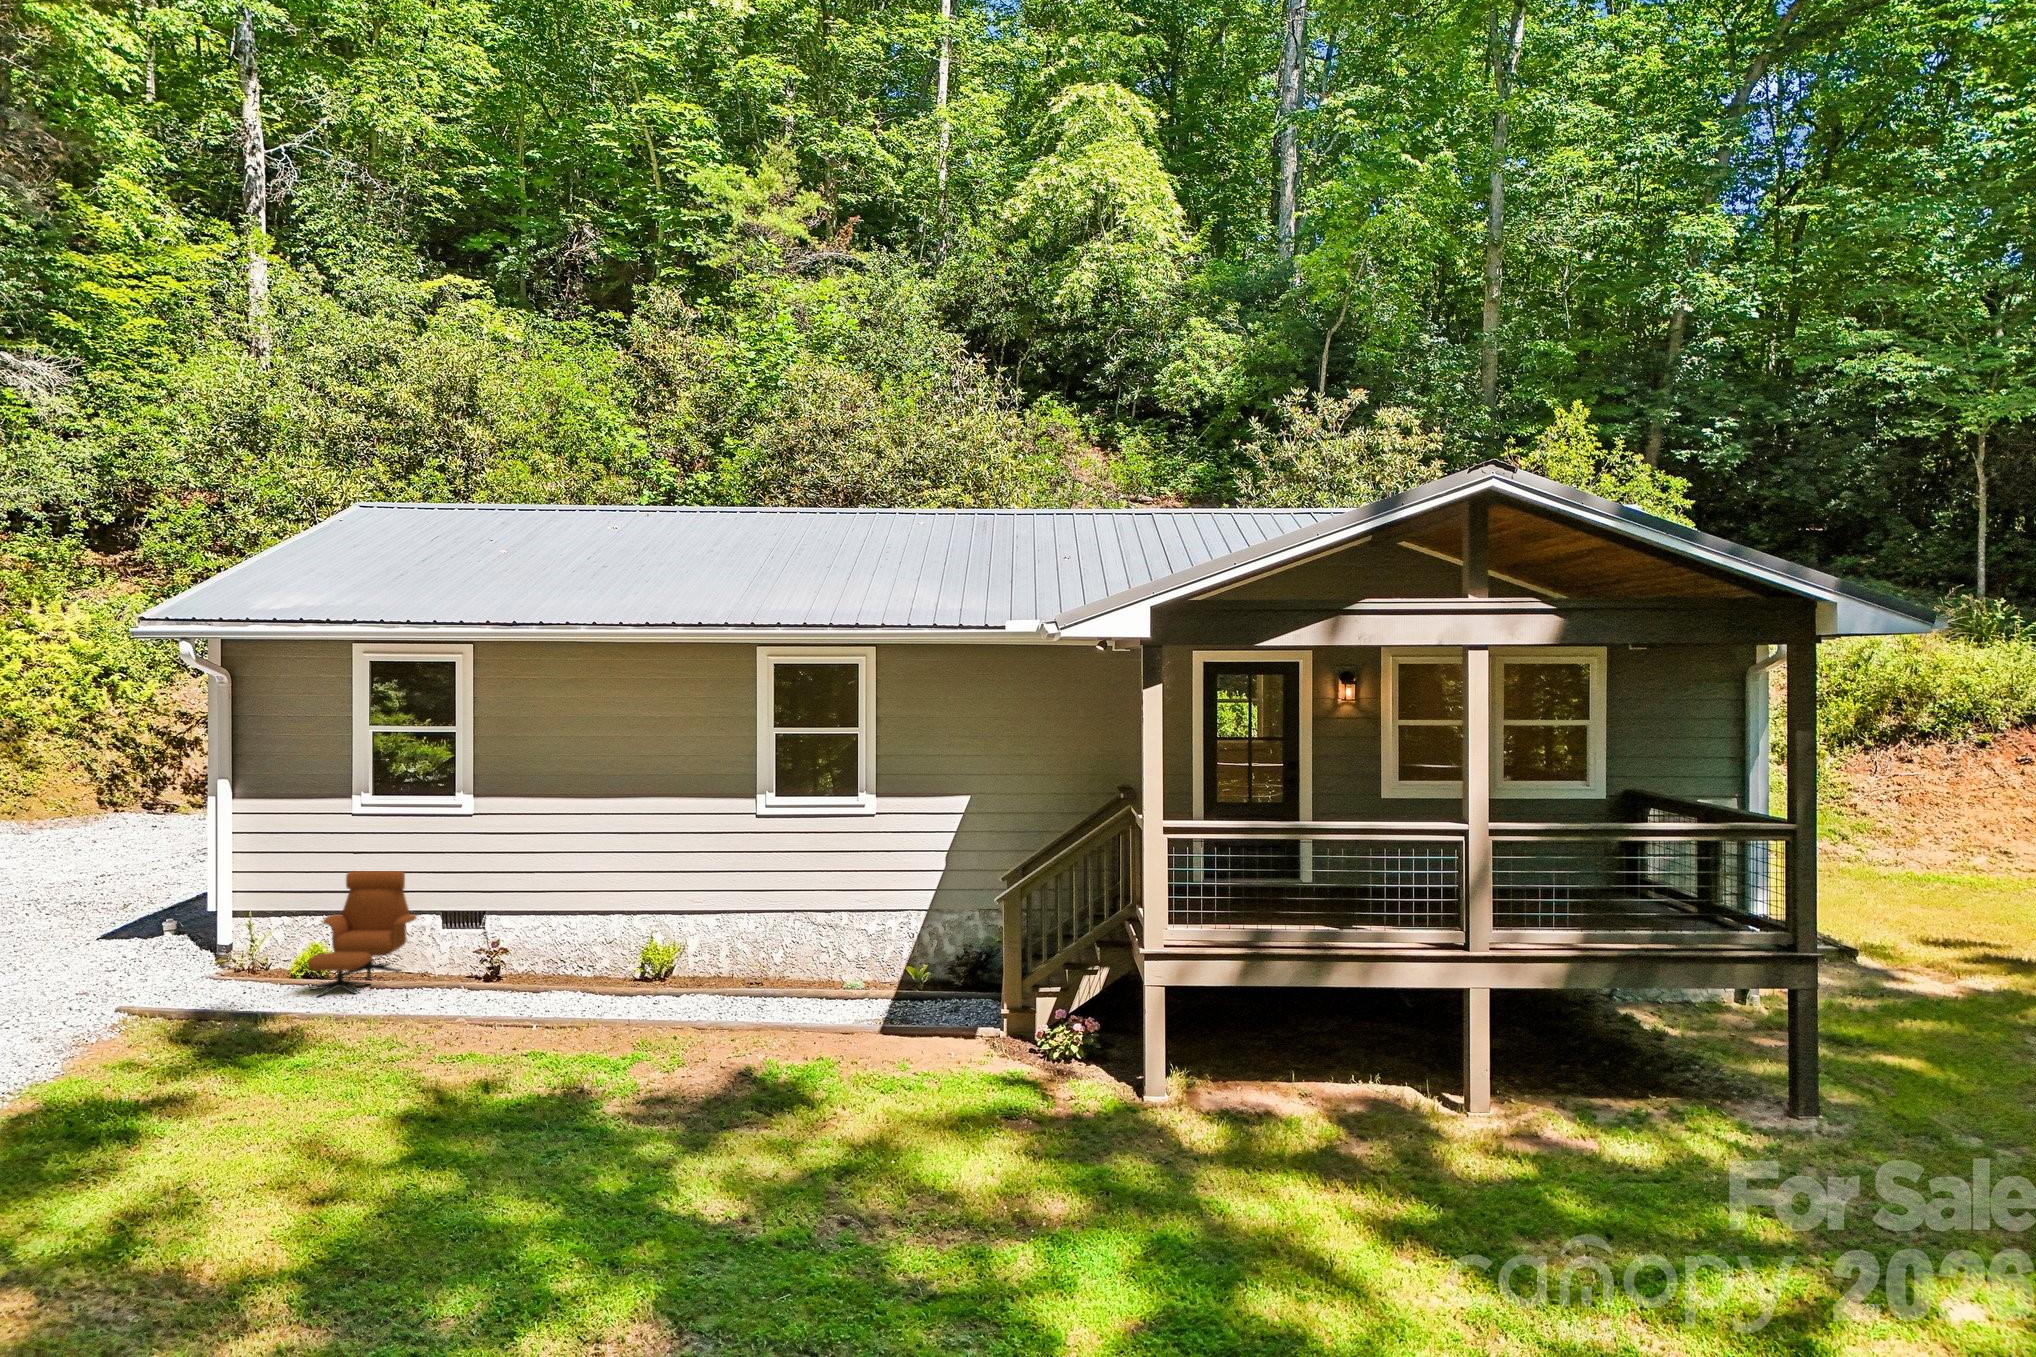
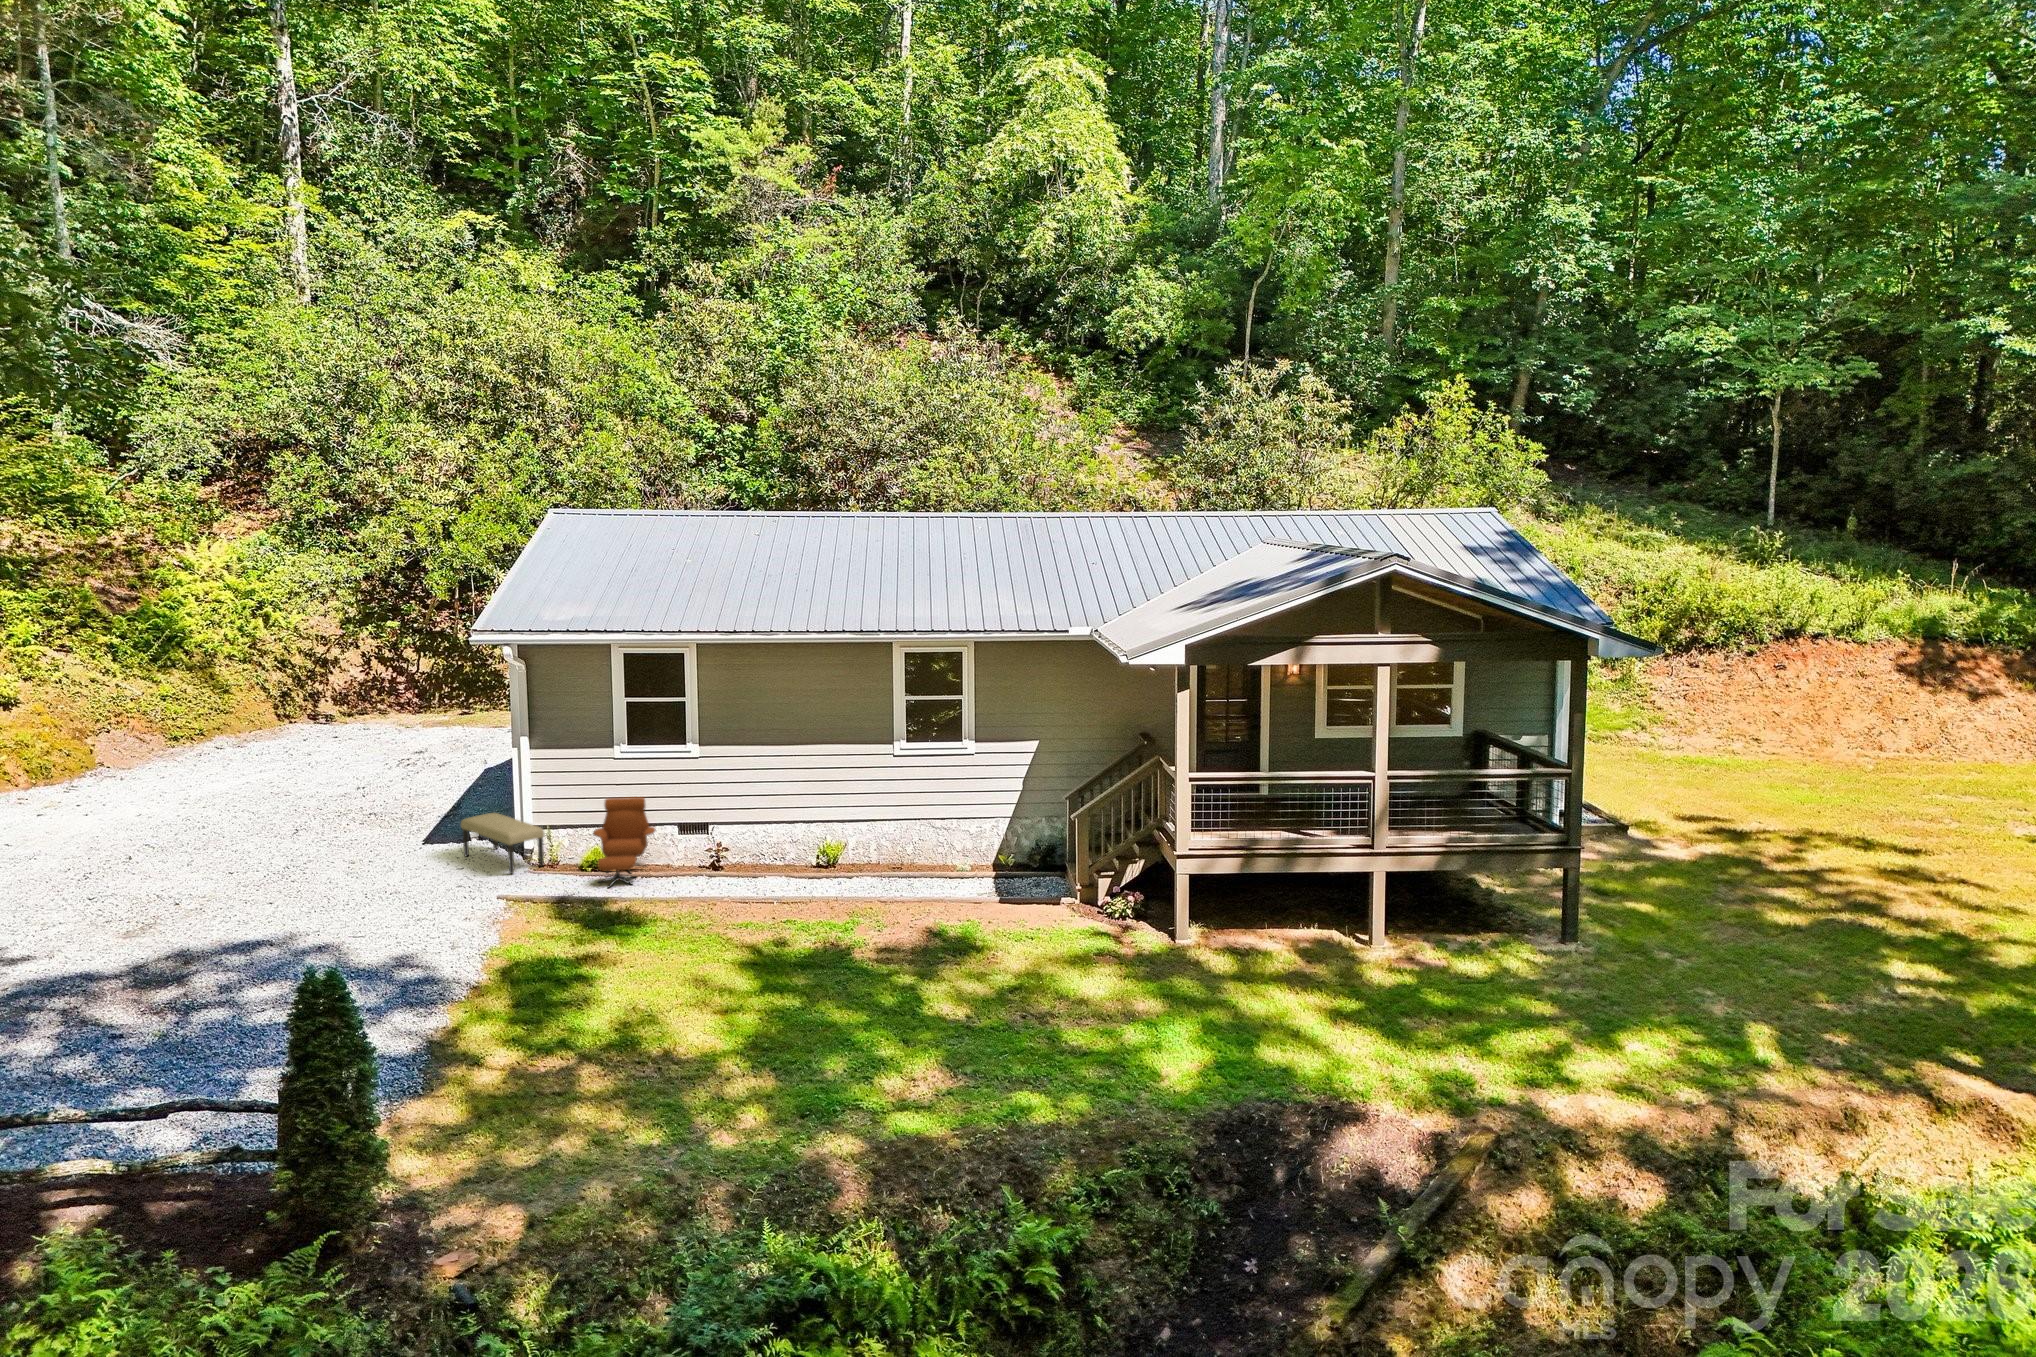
bench: none [162,895,261,977] -> present [461,813,544,874]

